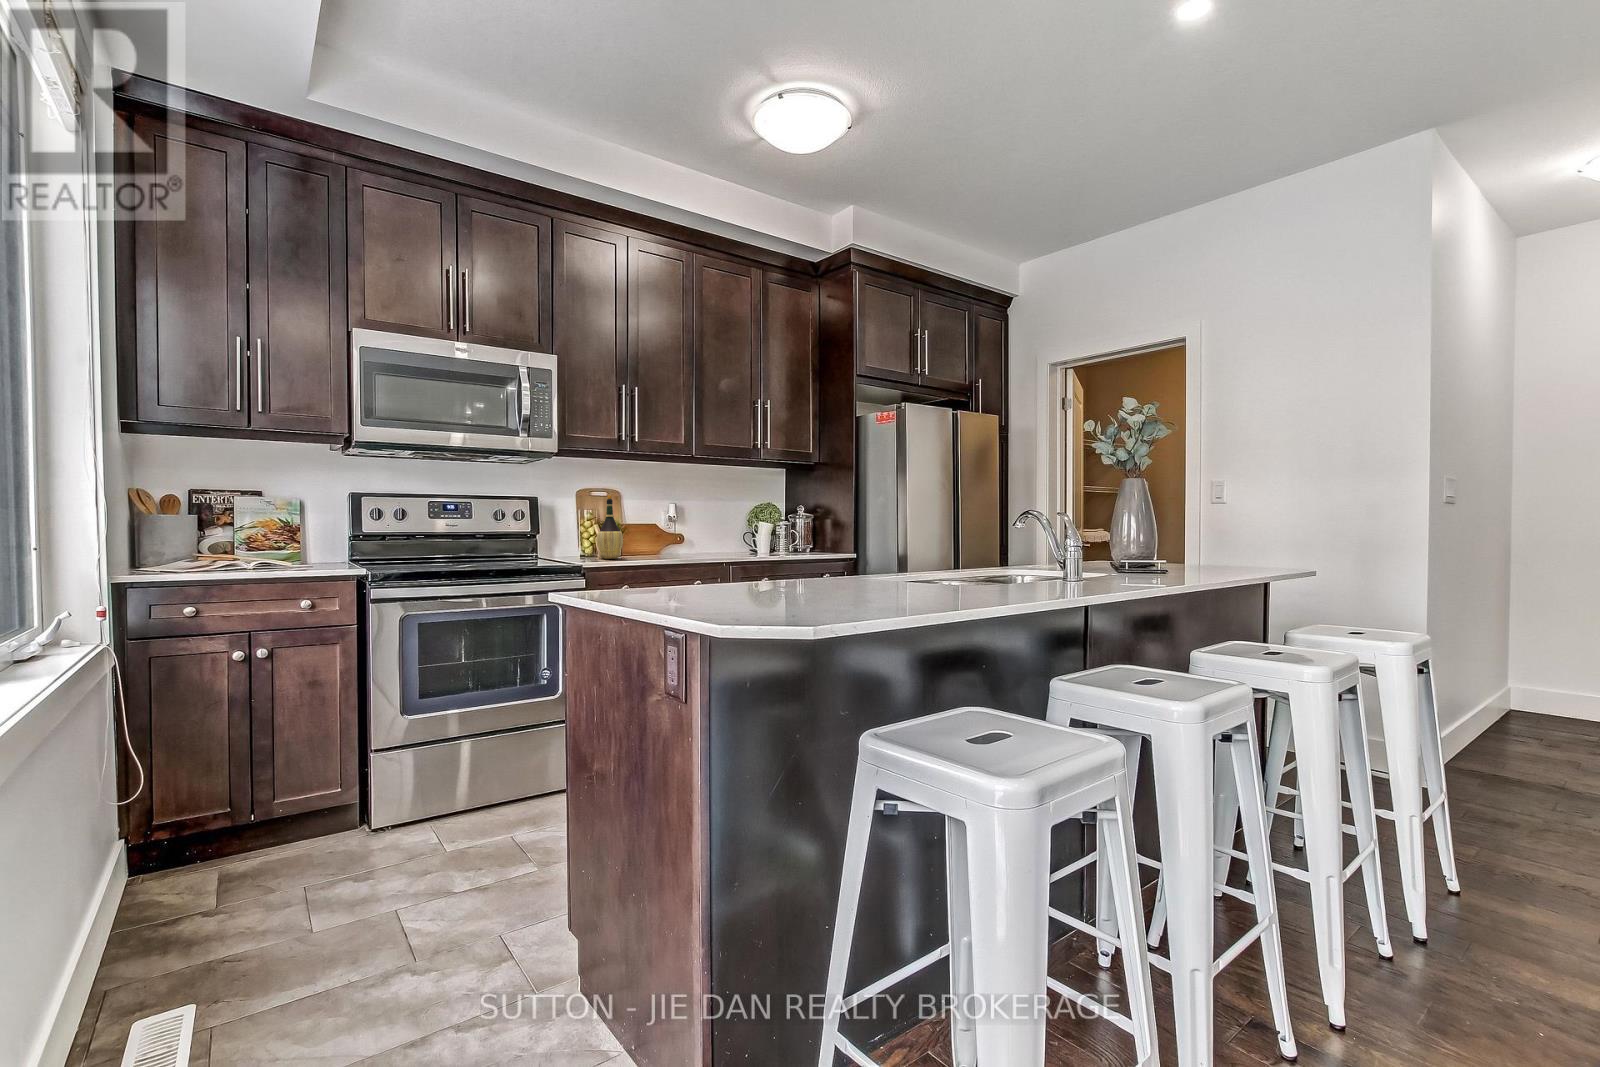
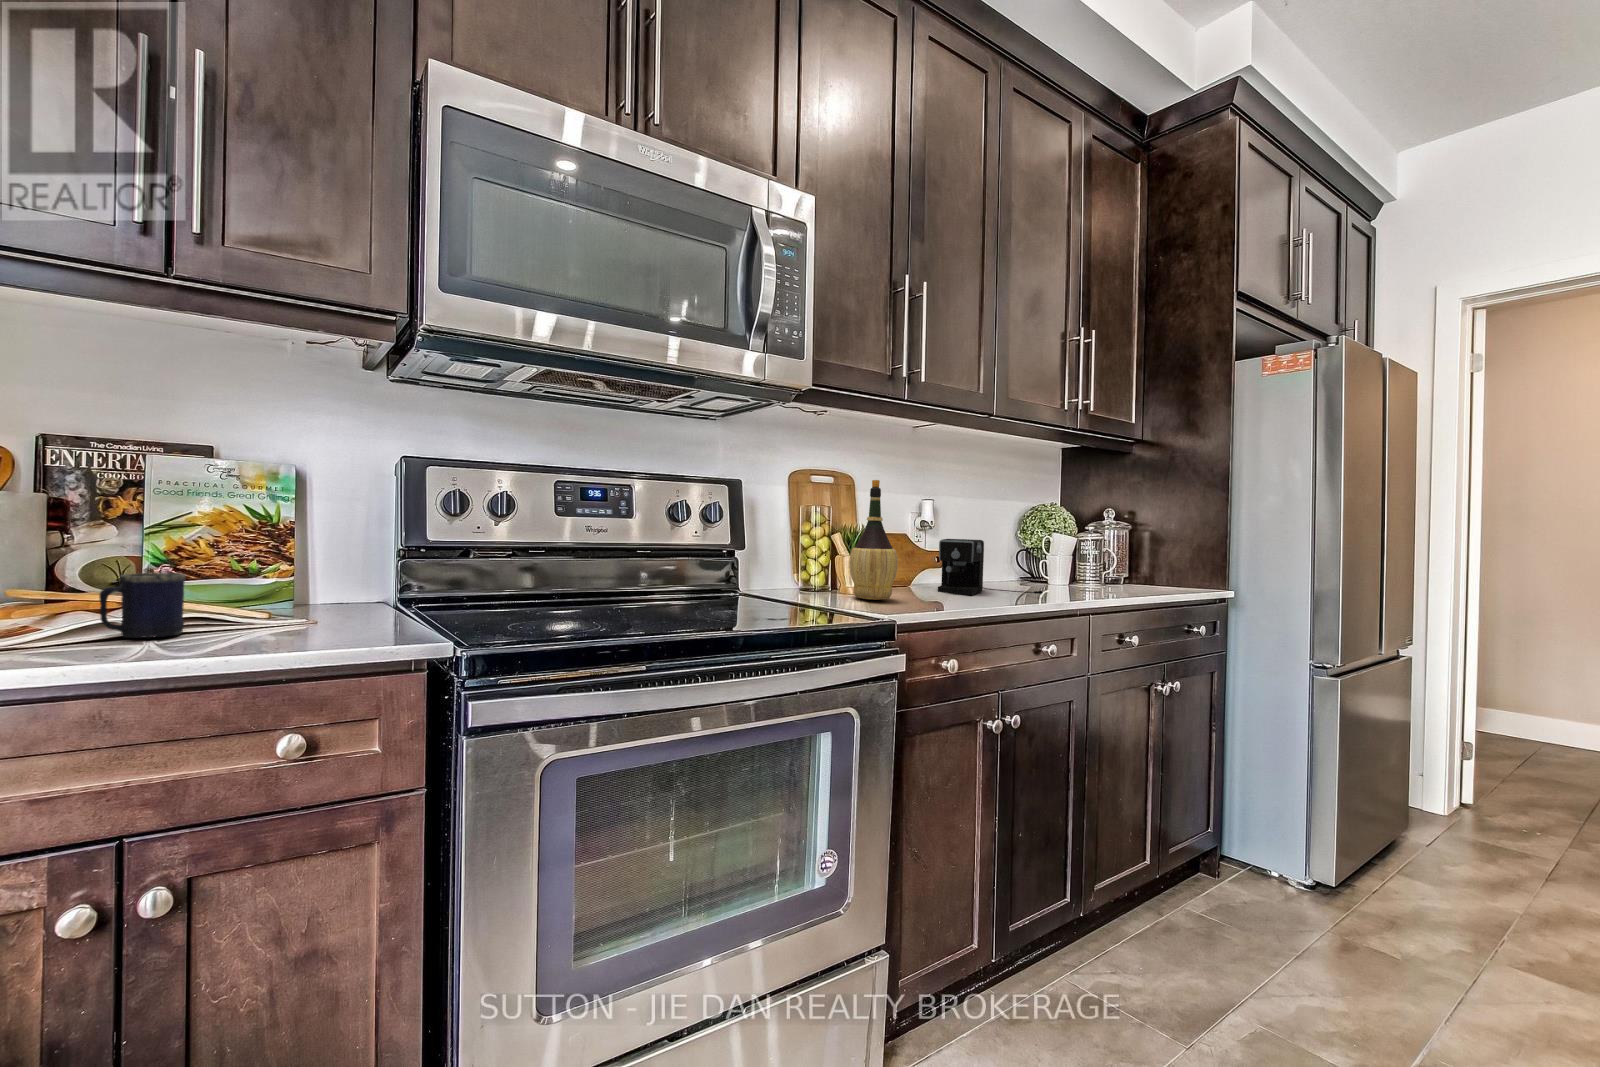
coffee maker: none [664,526,727,557] -> present [938,539,1043,595]
mug: none [231,544,261,568] -> present [99,572,186,638]

